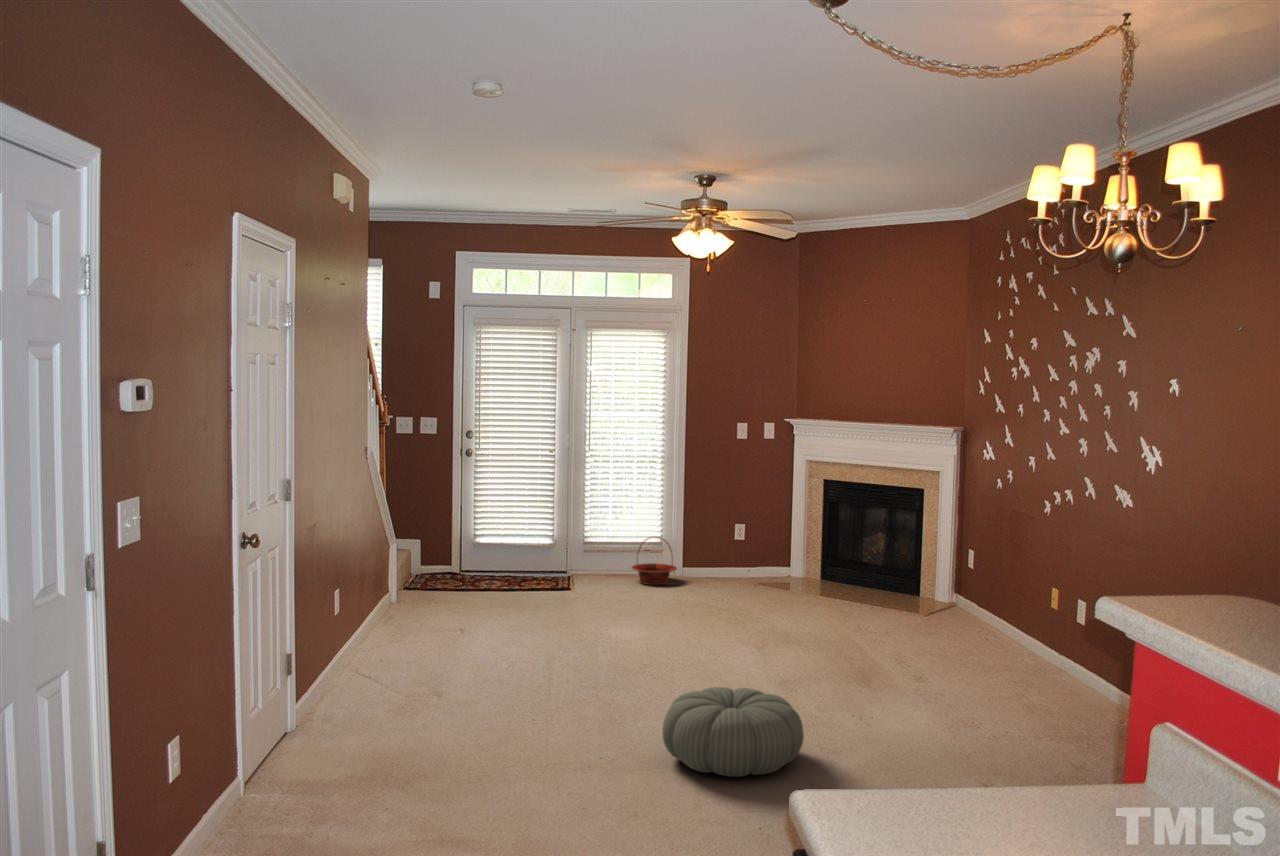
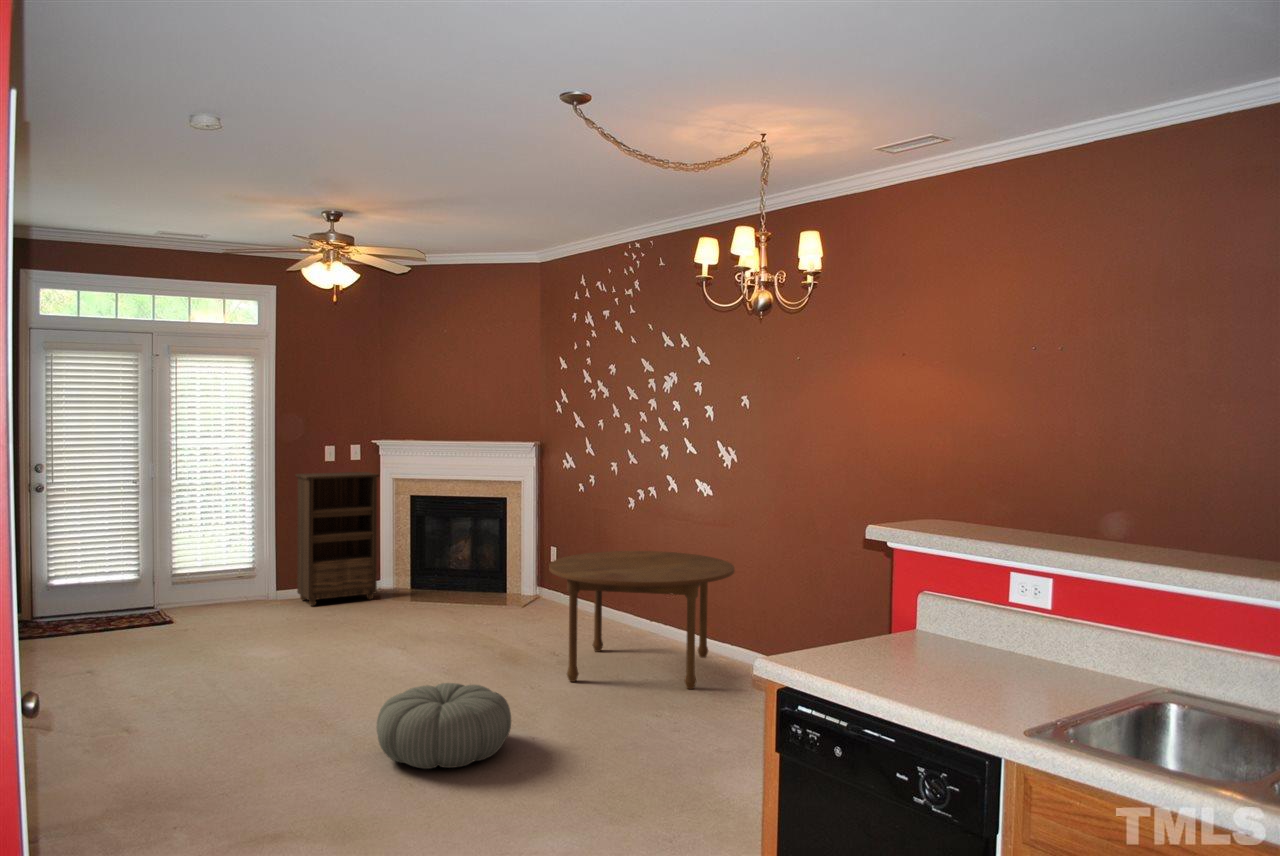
bookshelf: none [699,450,782,589] -> present [296,472,379,606]
basket: present [632,537,677,585] -> none [228,561,277,609]
dining table: none [905,564,1142,743] -> present [549,551,734,689]

